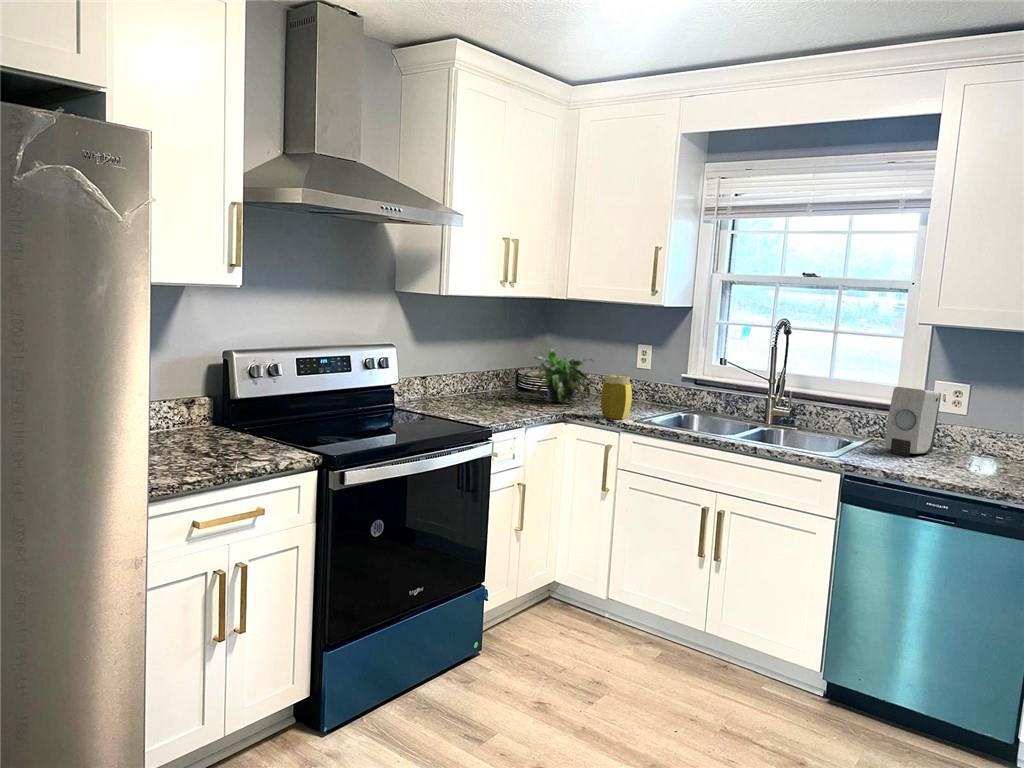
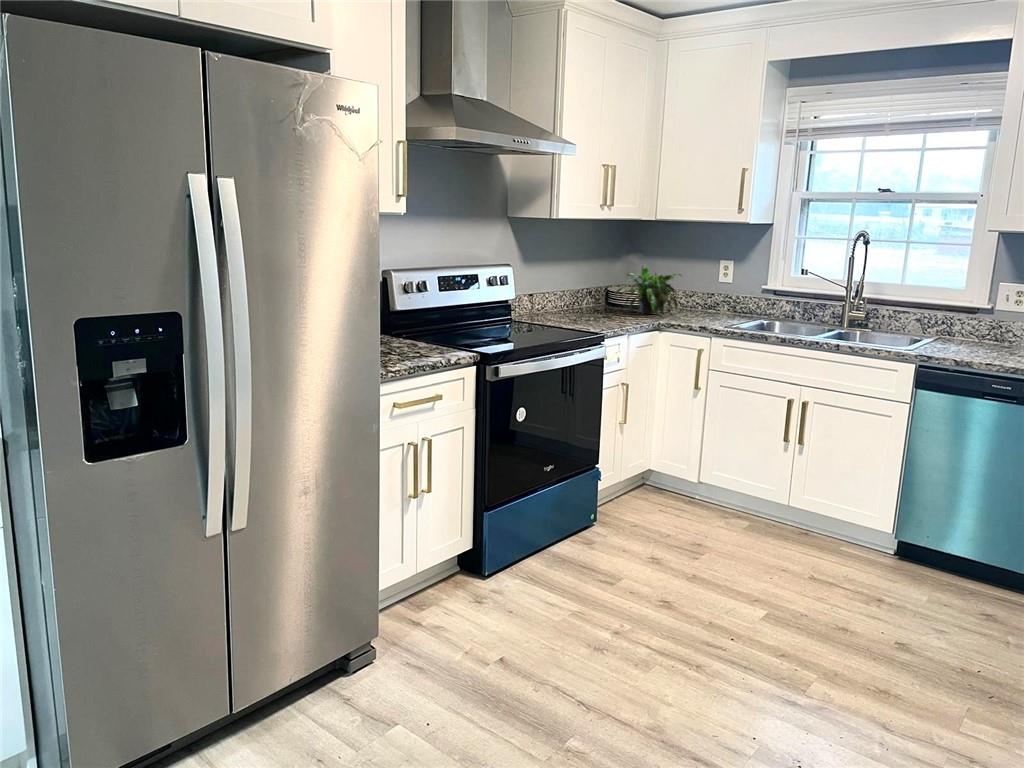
jar: present [601,374,632,419] -> none [693,286,721,326]
soap dispenser: present [885,387,941,456] -> none [953,288,1005,349]

